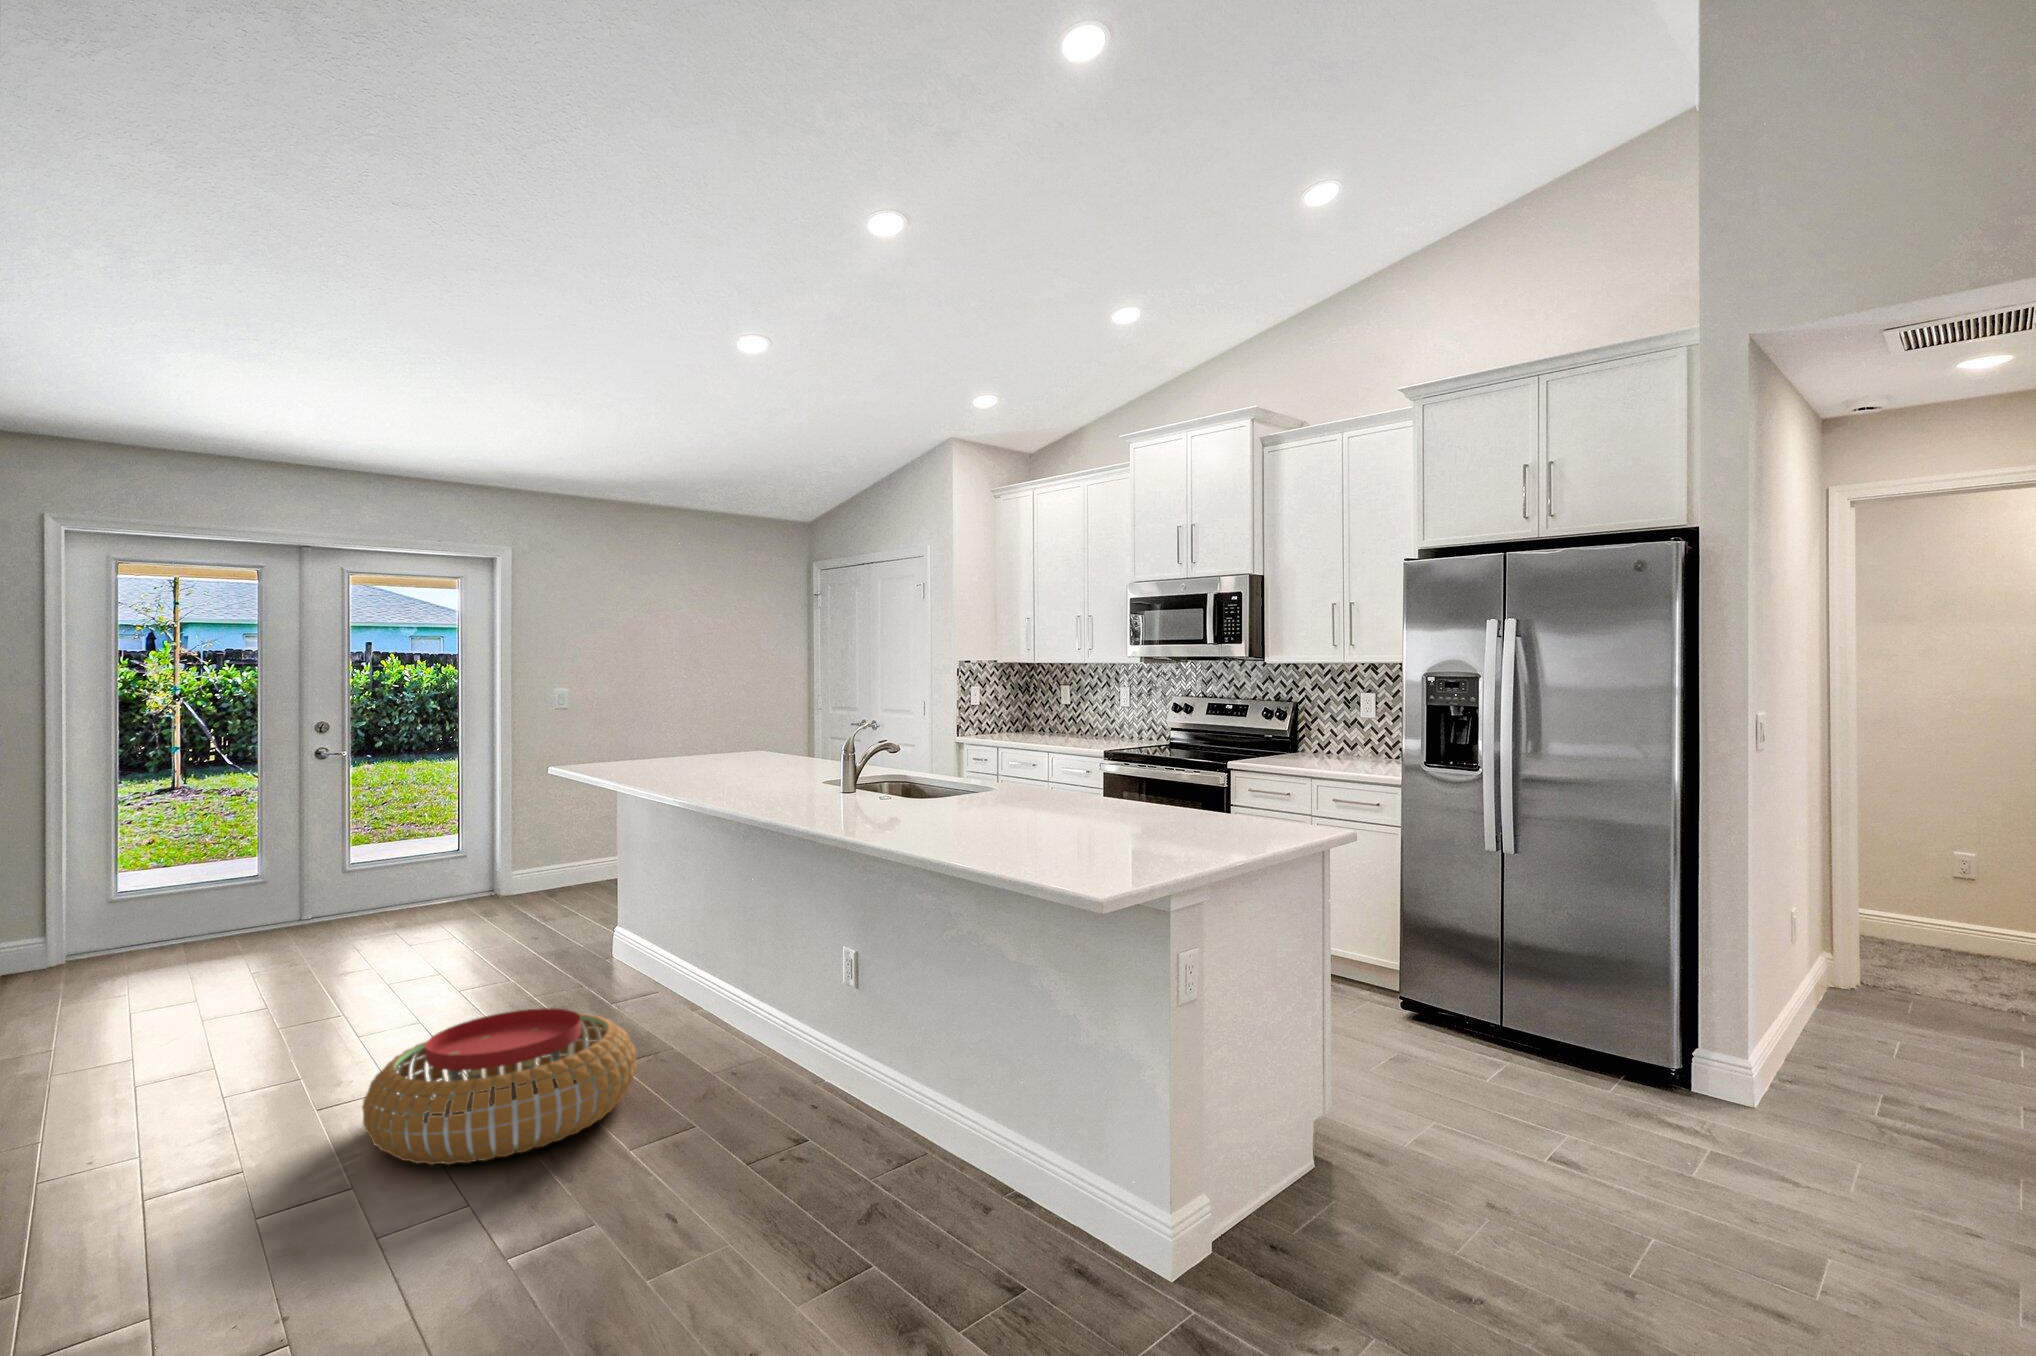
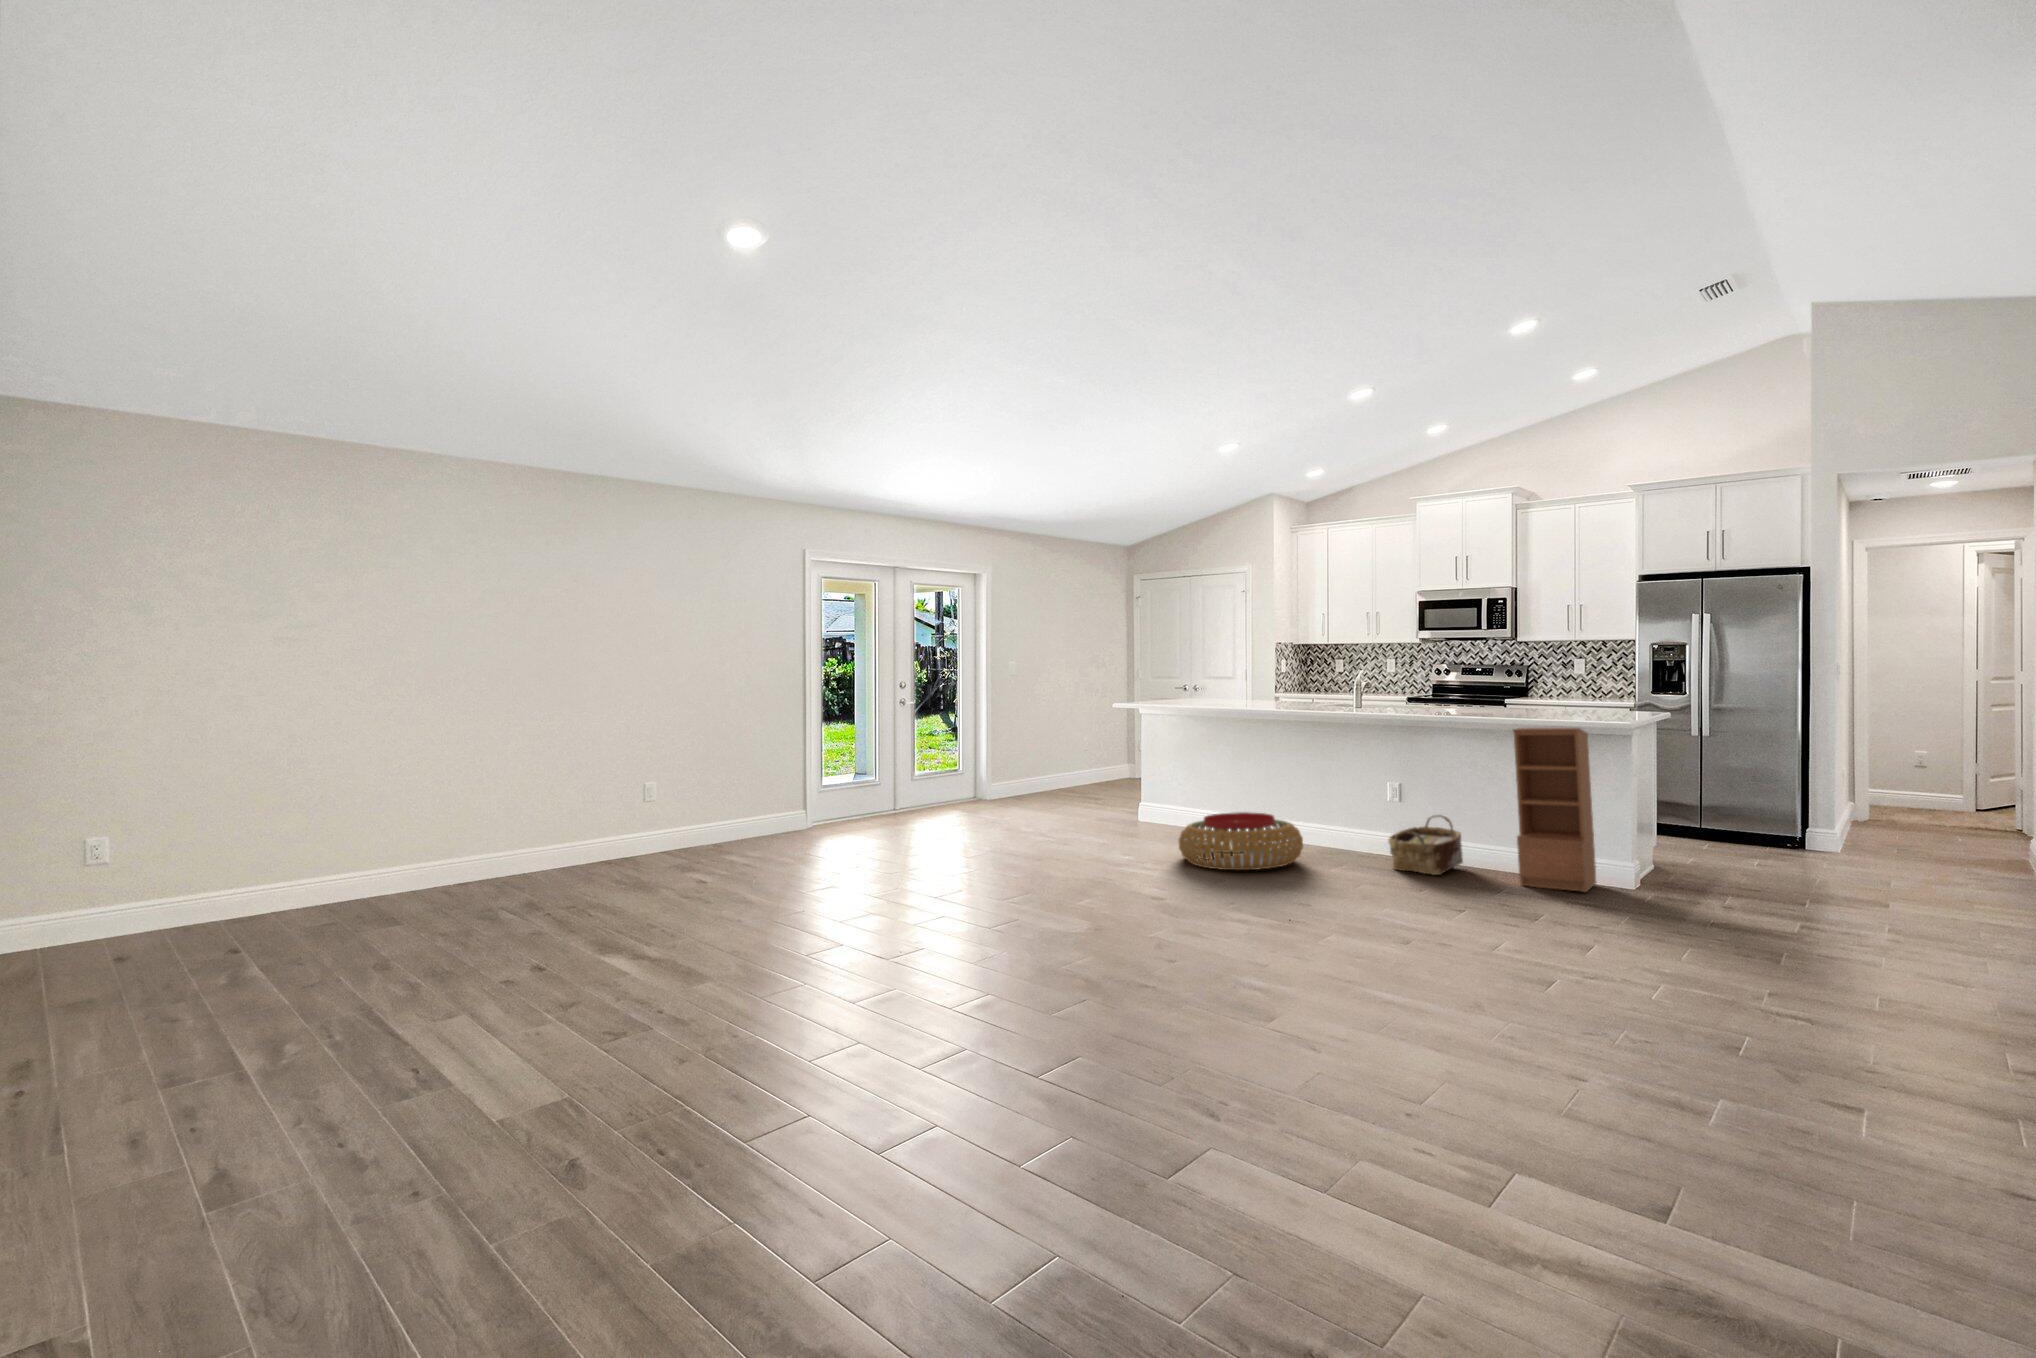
bookcase: none [901,878,1086,1314] -> present [1513,726,1596,892]
woven basket: none [728,1041,893,1201] -> present [1389,815,1463,875]

